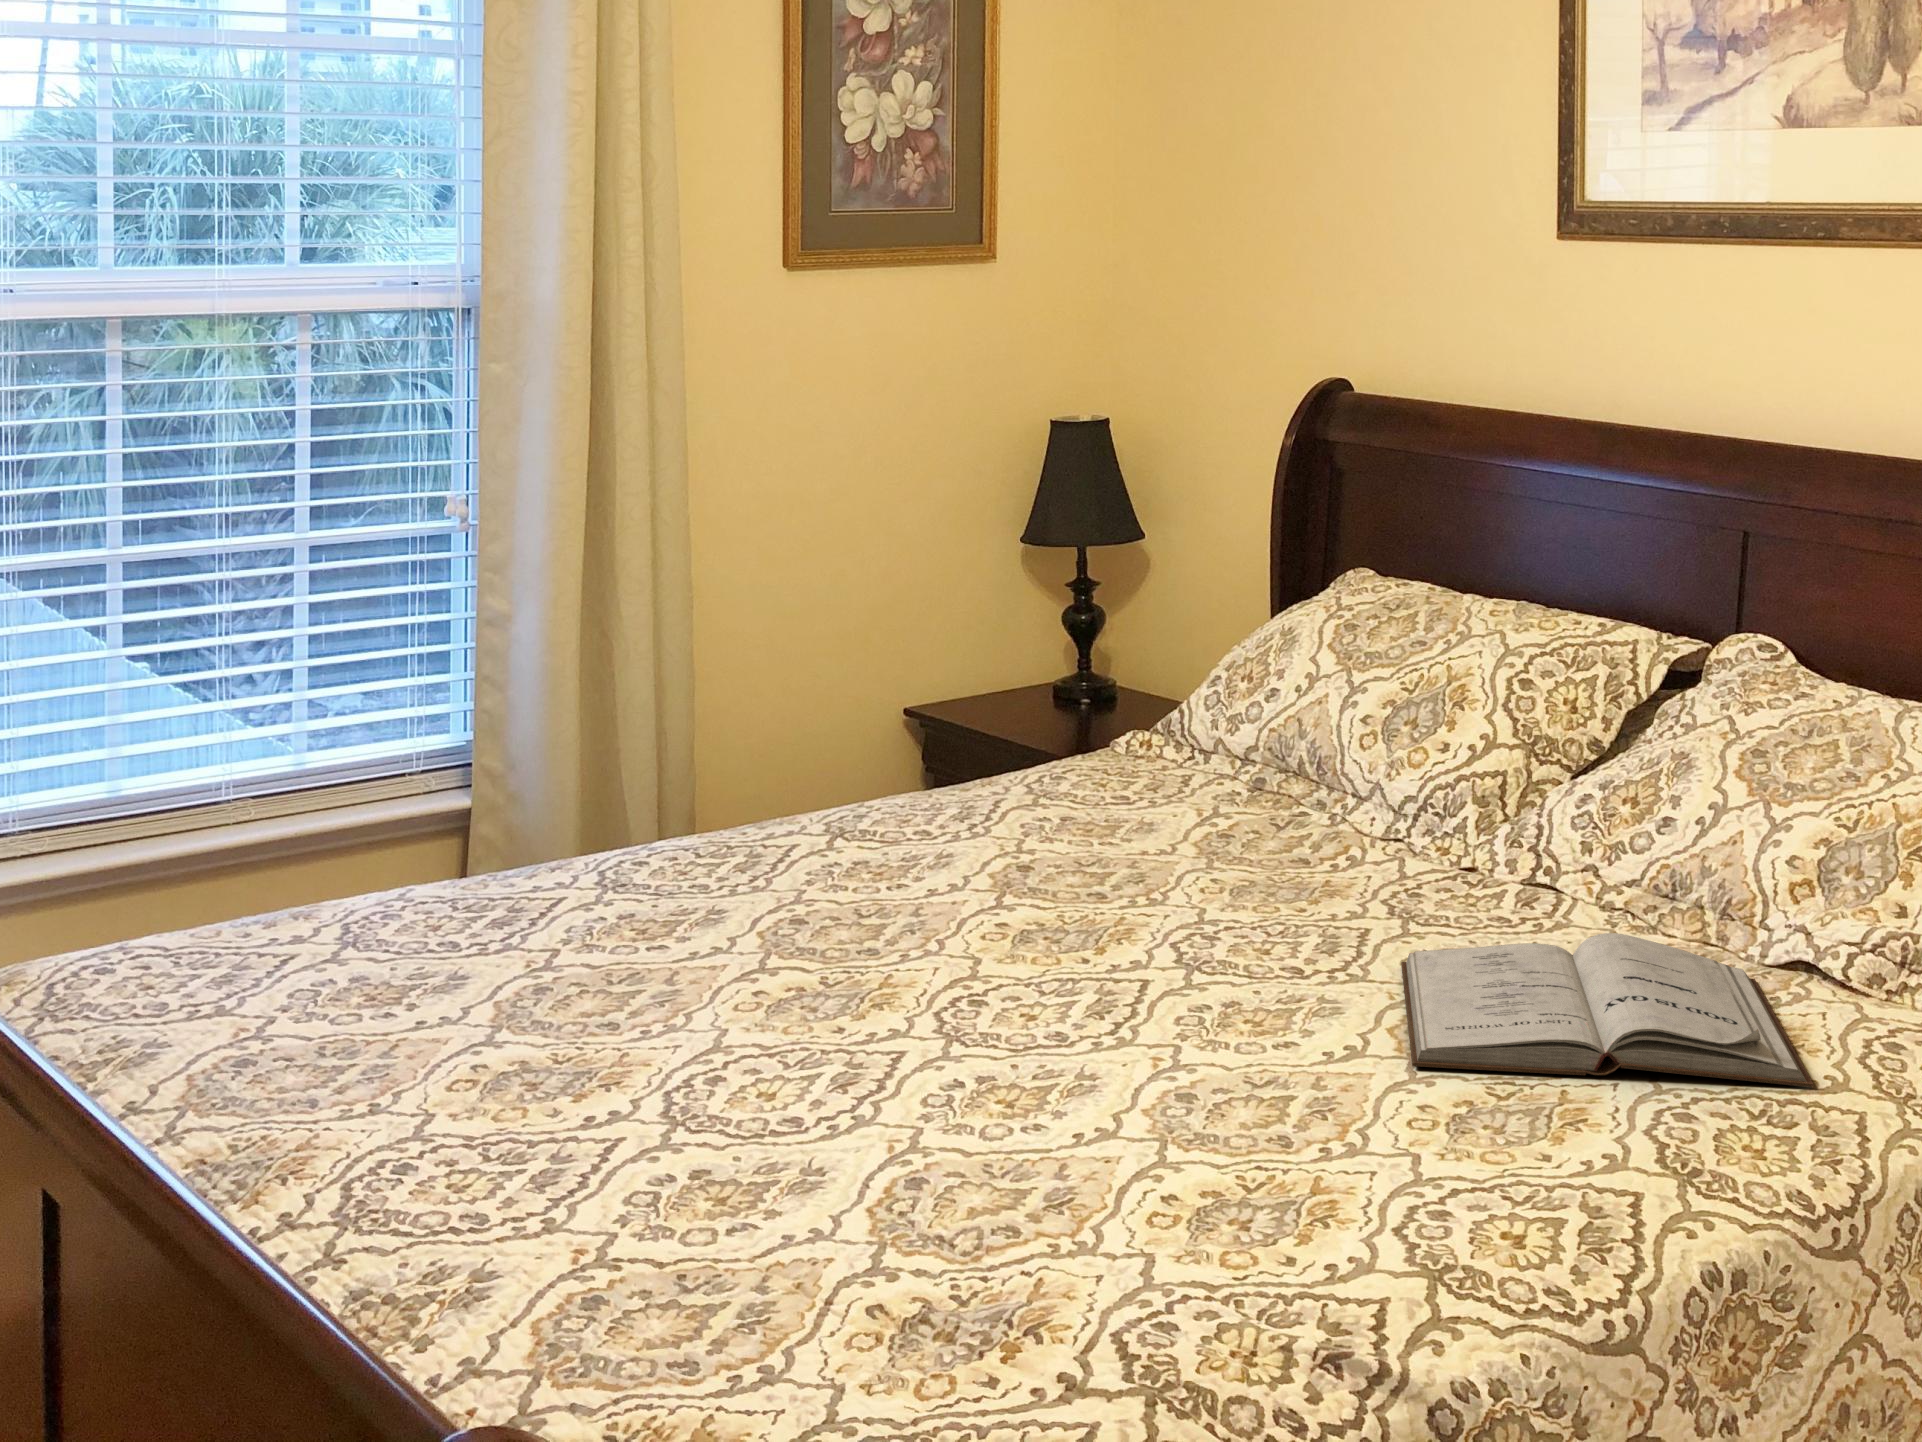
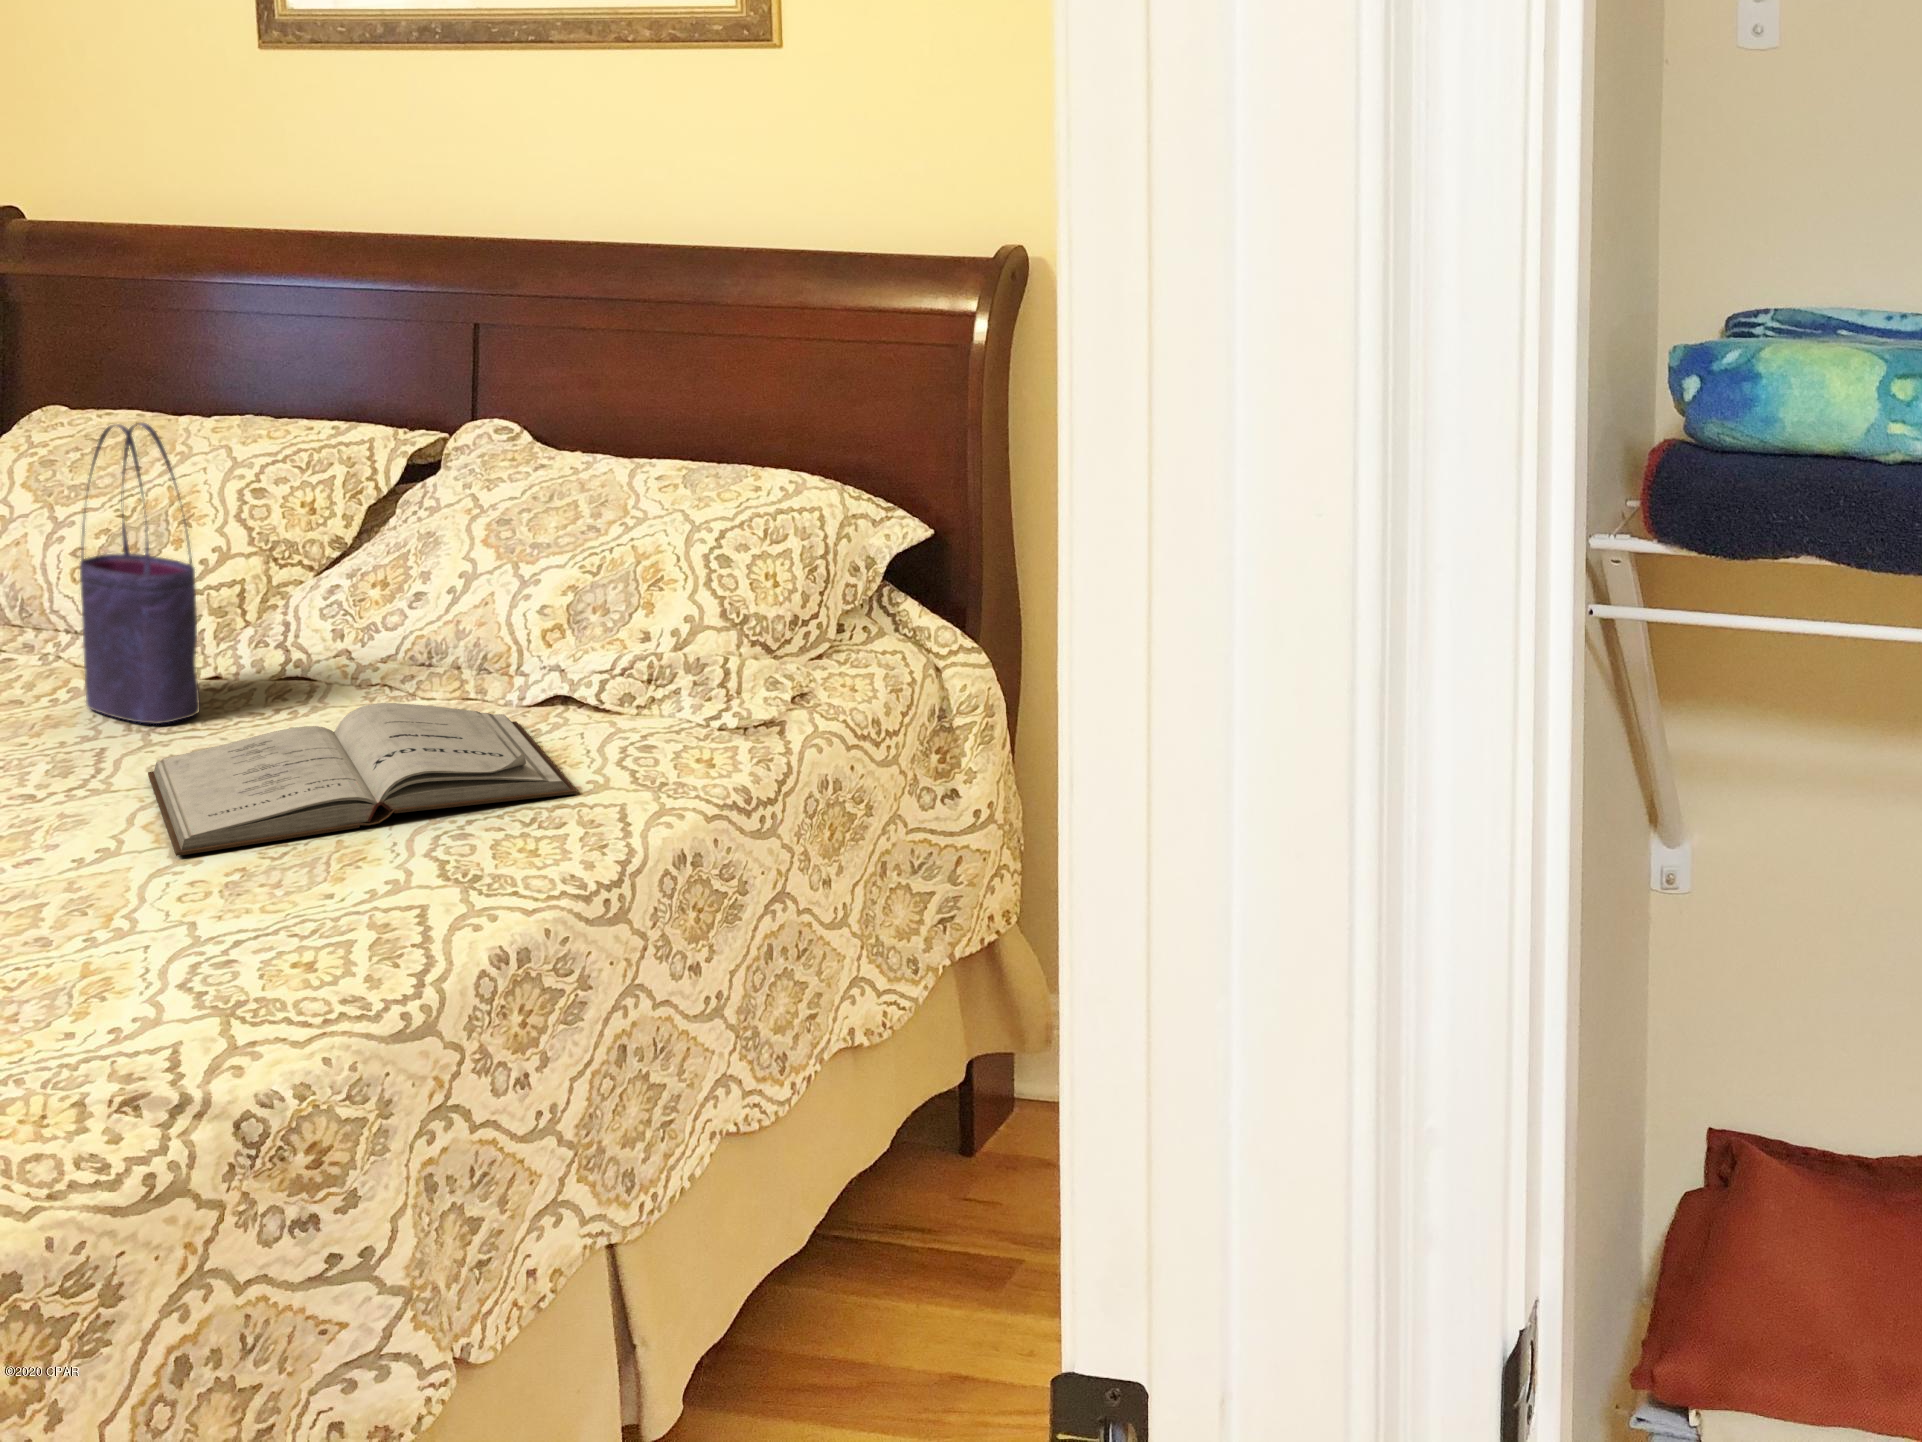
tote bag: none [1361,611,1460,909] -> present [80,423,200,724]

